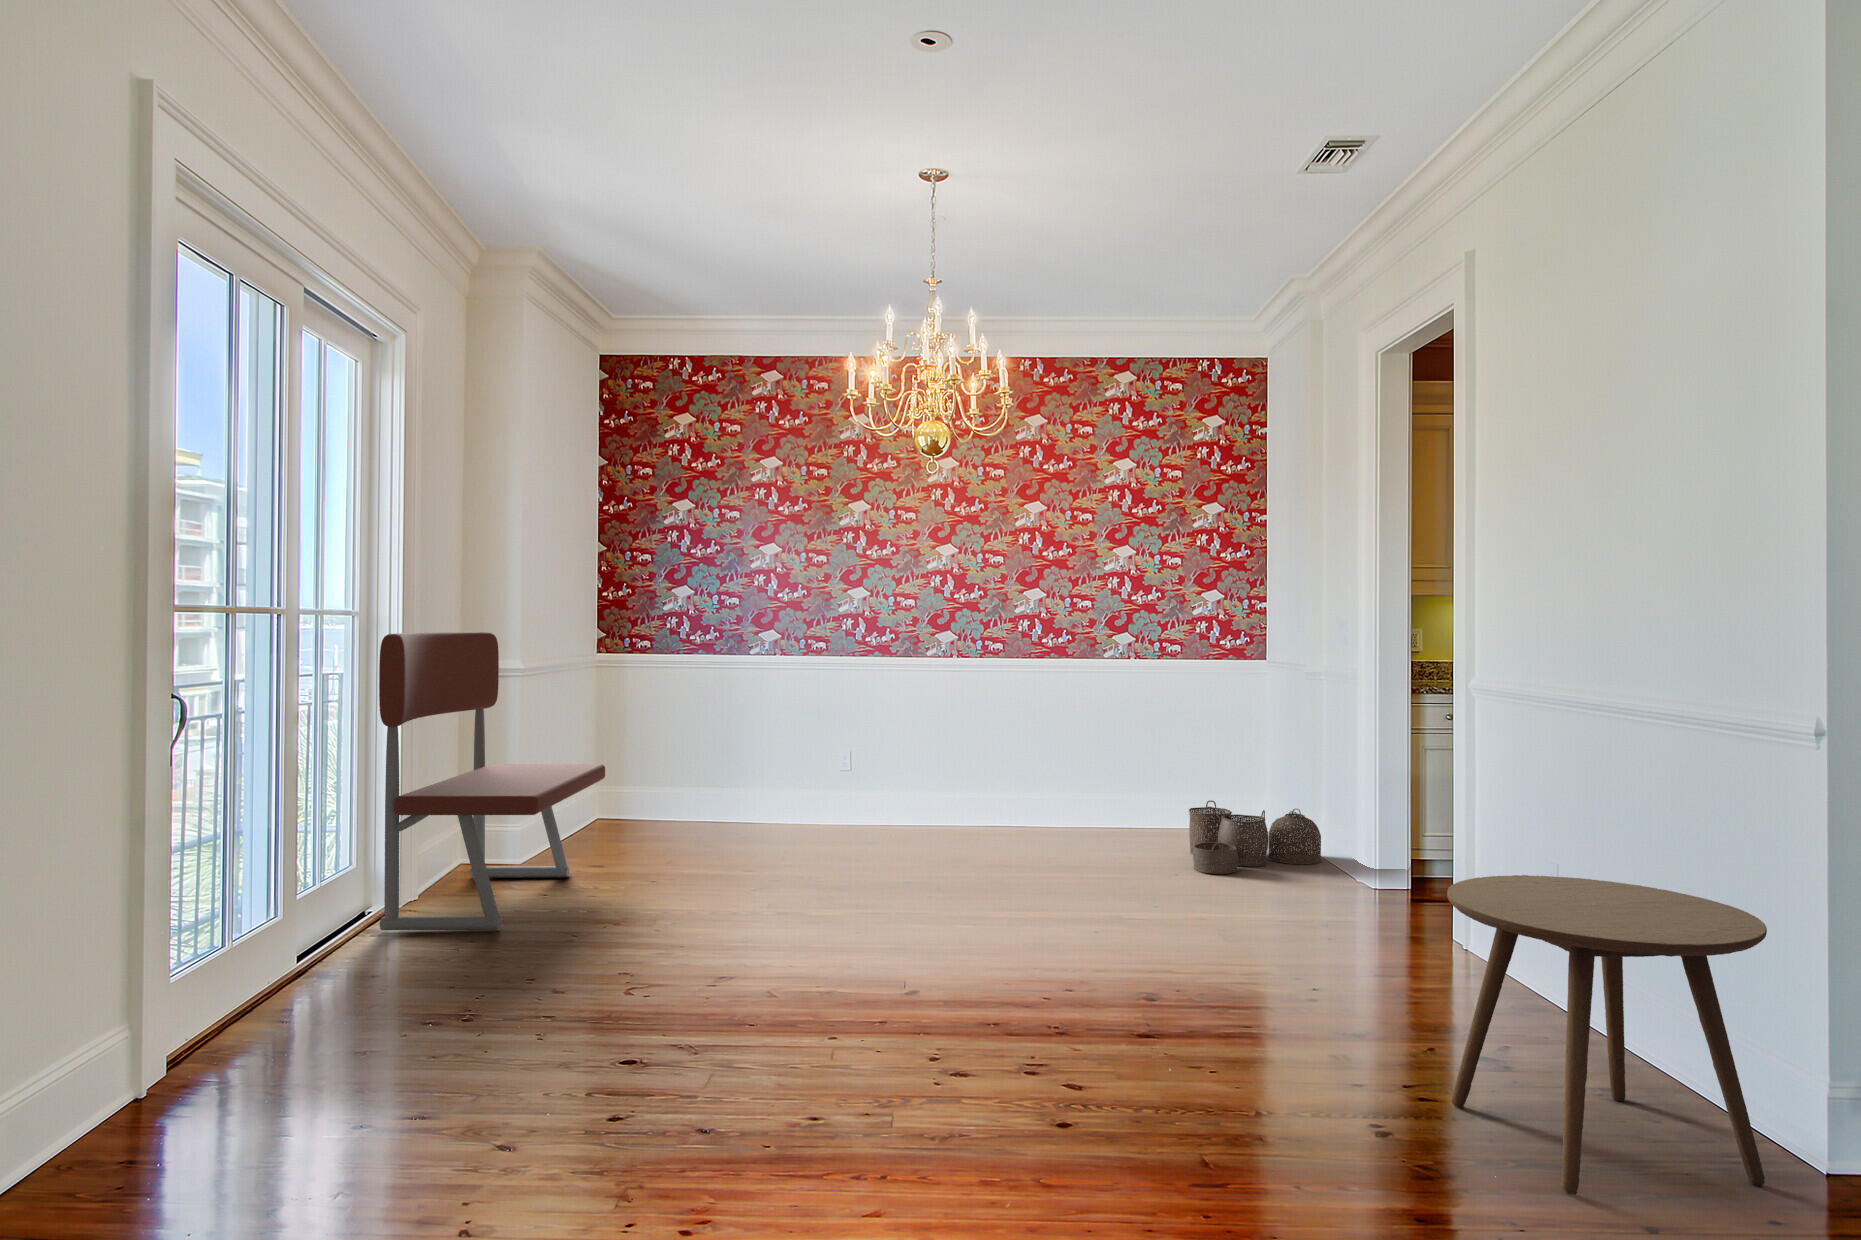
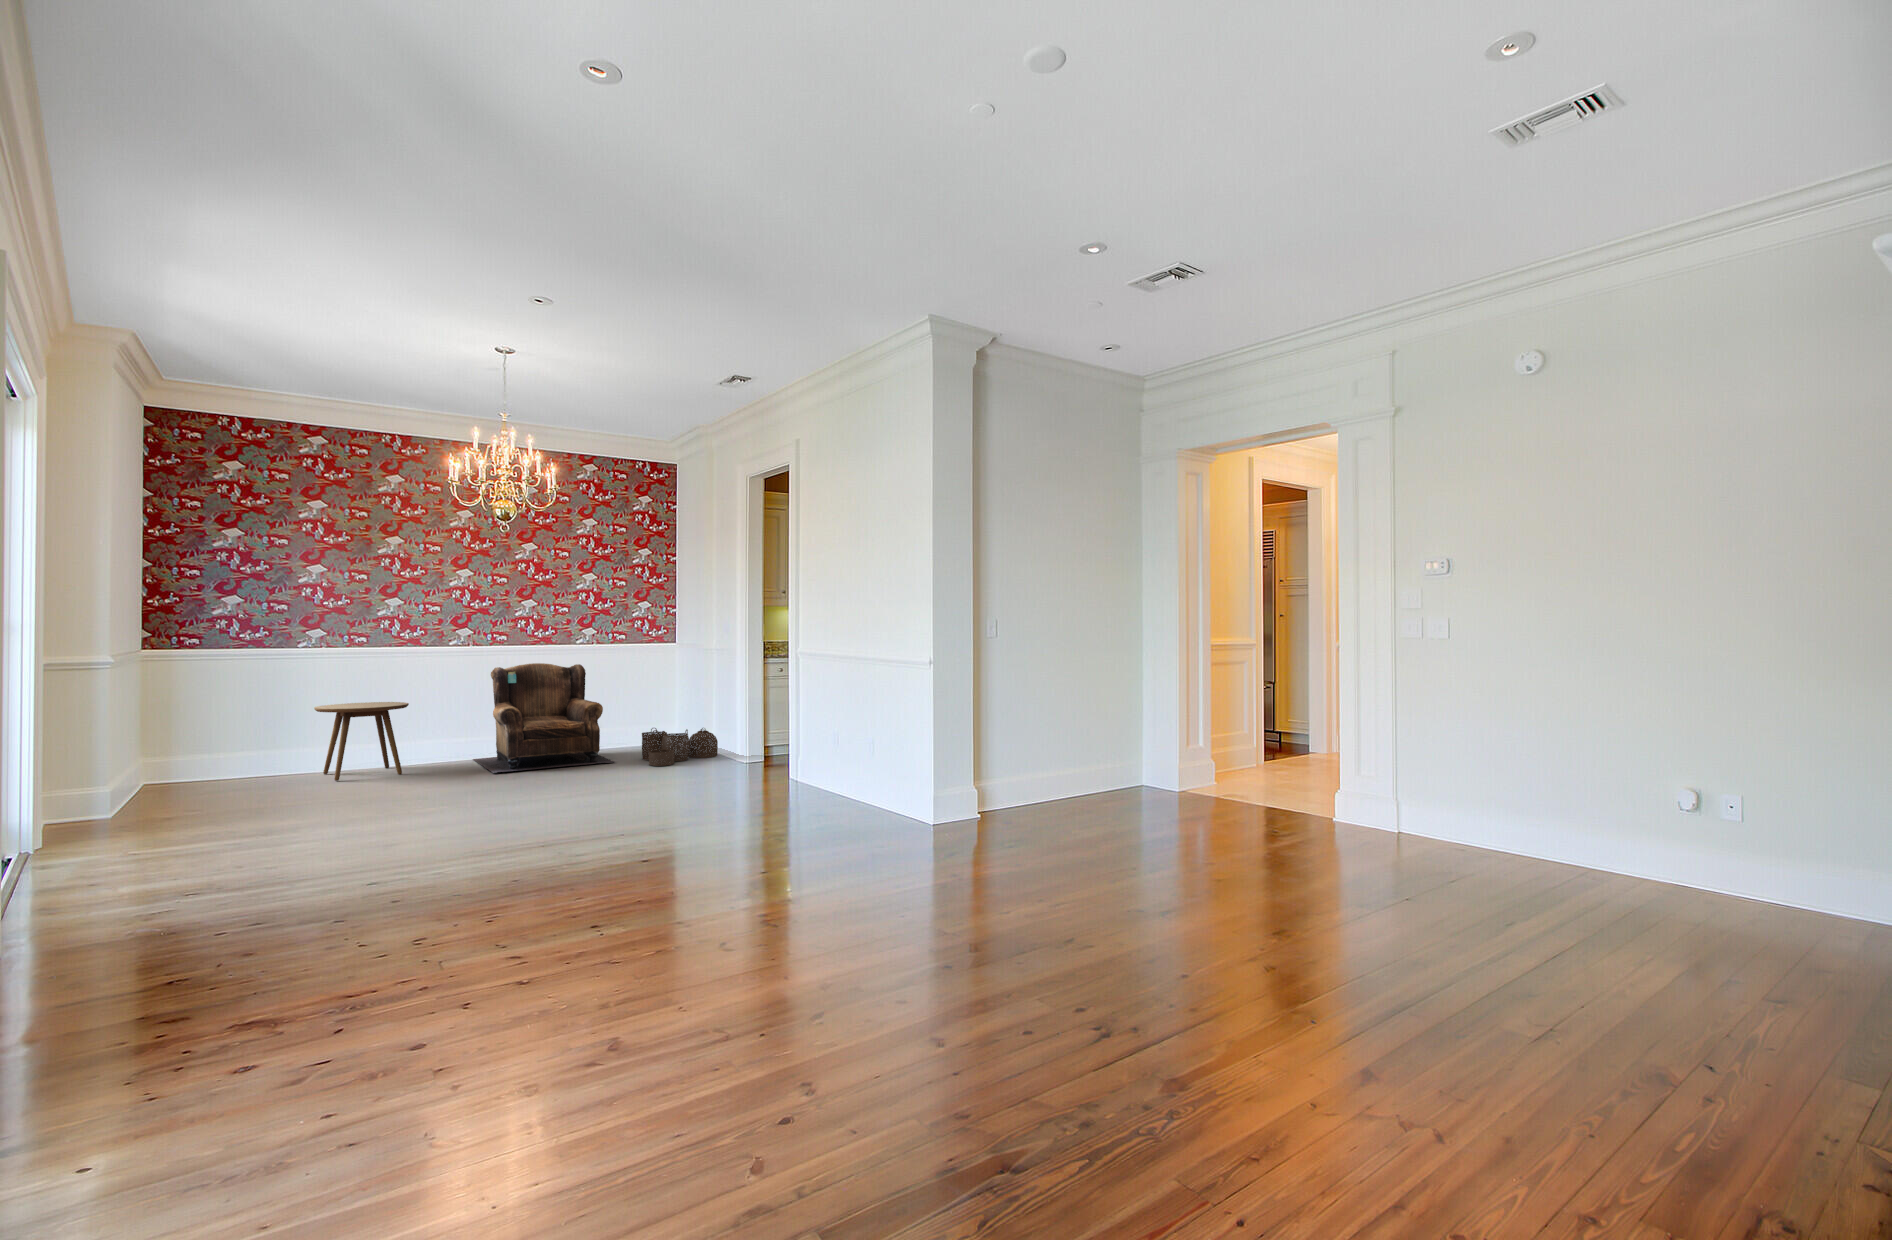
bench: present [379,632,605,930] -> none [55,633,218,855]
armchair: none [957,685,1144,854] -> present [473,663,614,773]
side table: present [1447,875,1767,1195] -> present [314,702,409,781]

